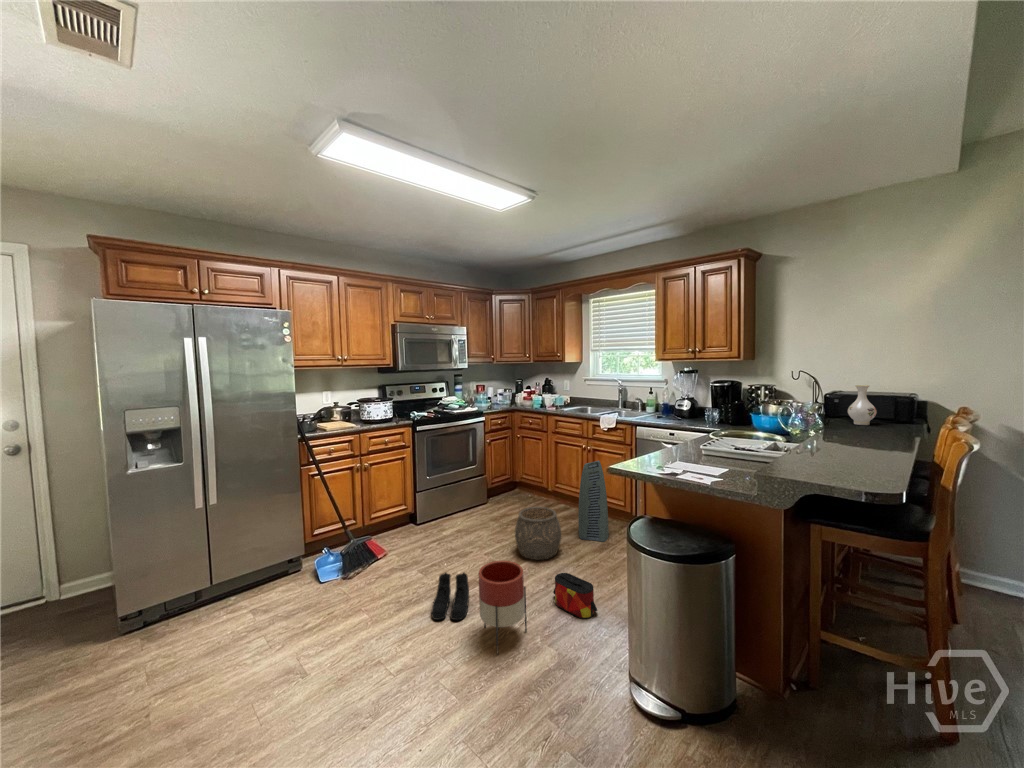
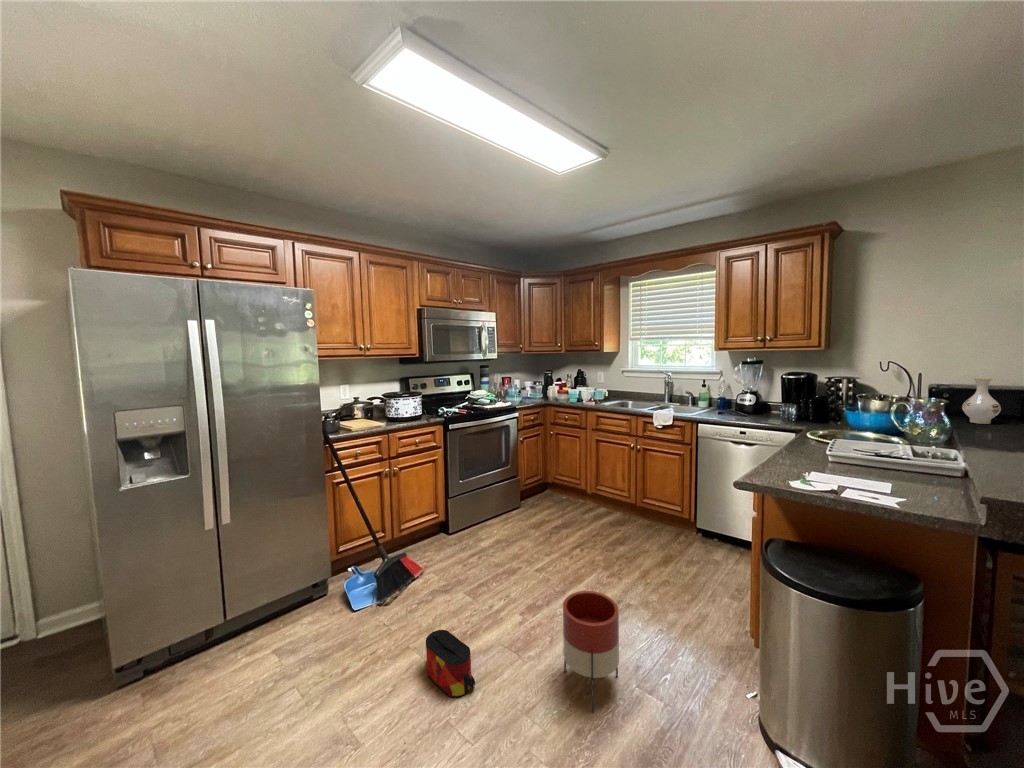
air purifier: present [578,461,608,542] -> none [635,462,670,554]
woven basket: present [515,507,561,560] -> none [570,515,625,578]
boots: present [432,572,469,620] -> none [496,600,538,662]
bag: present [553,573,597,619] -> present [426,630,475,698]

